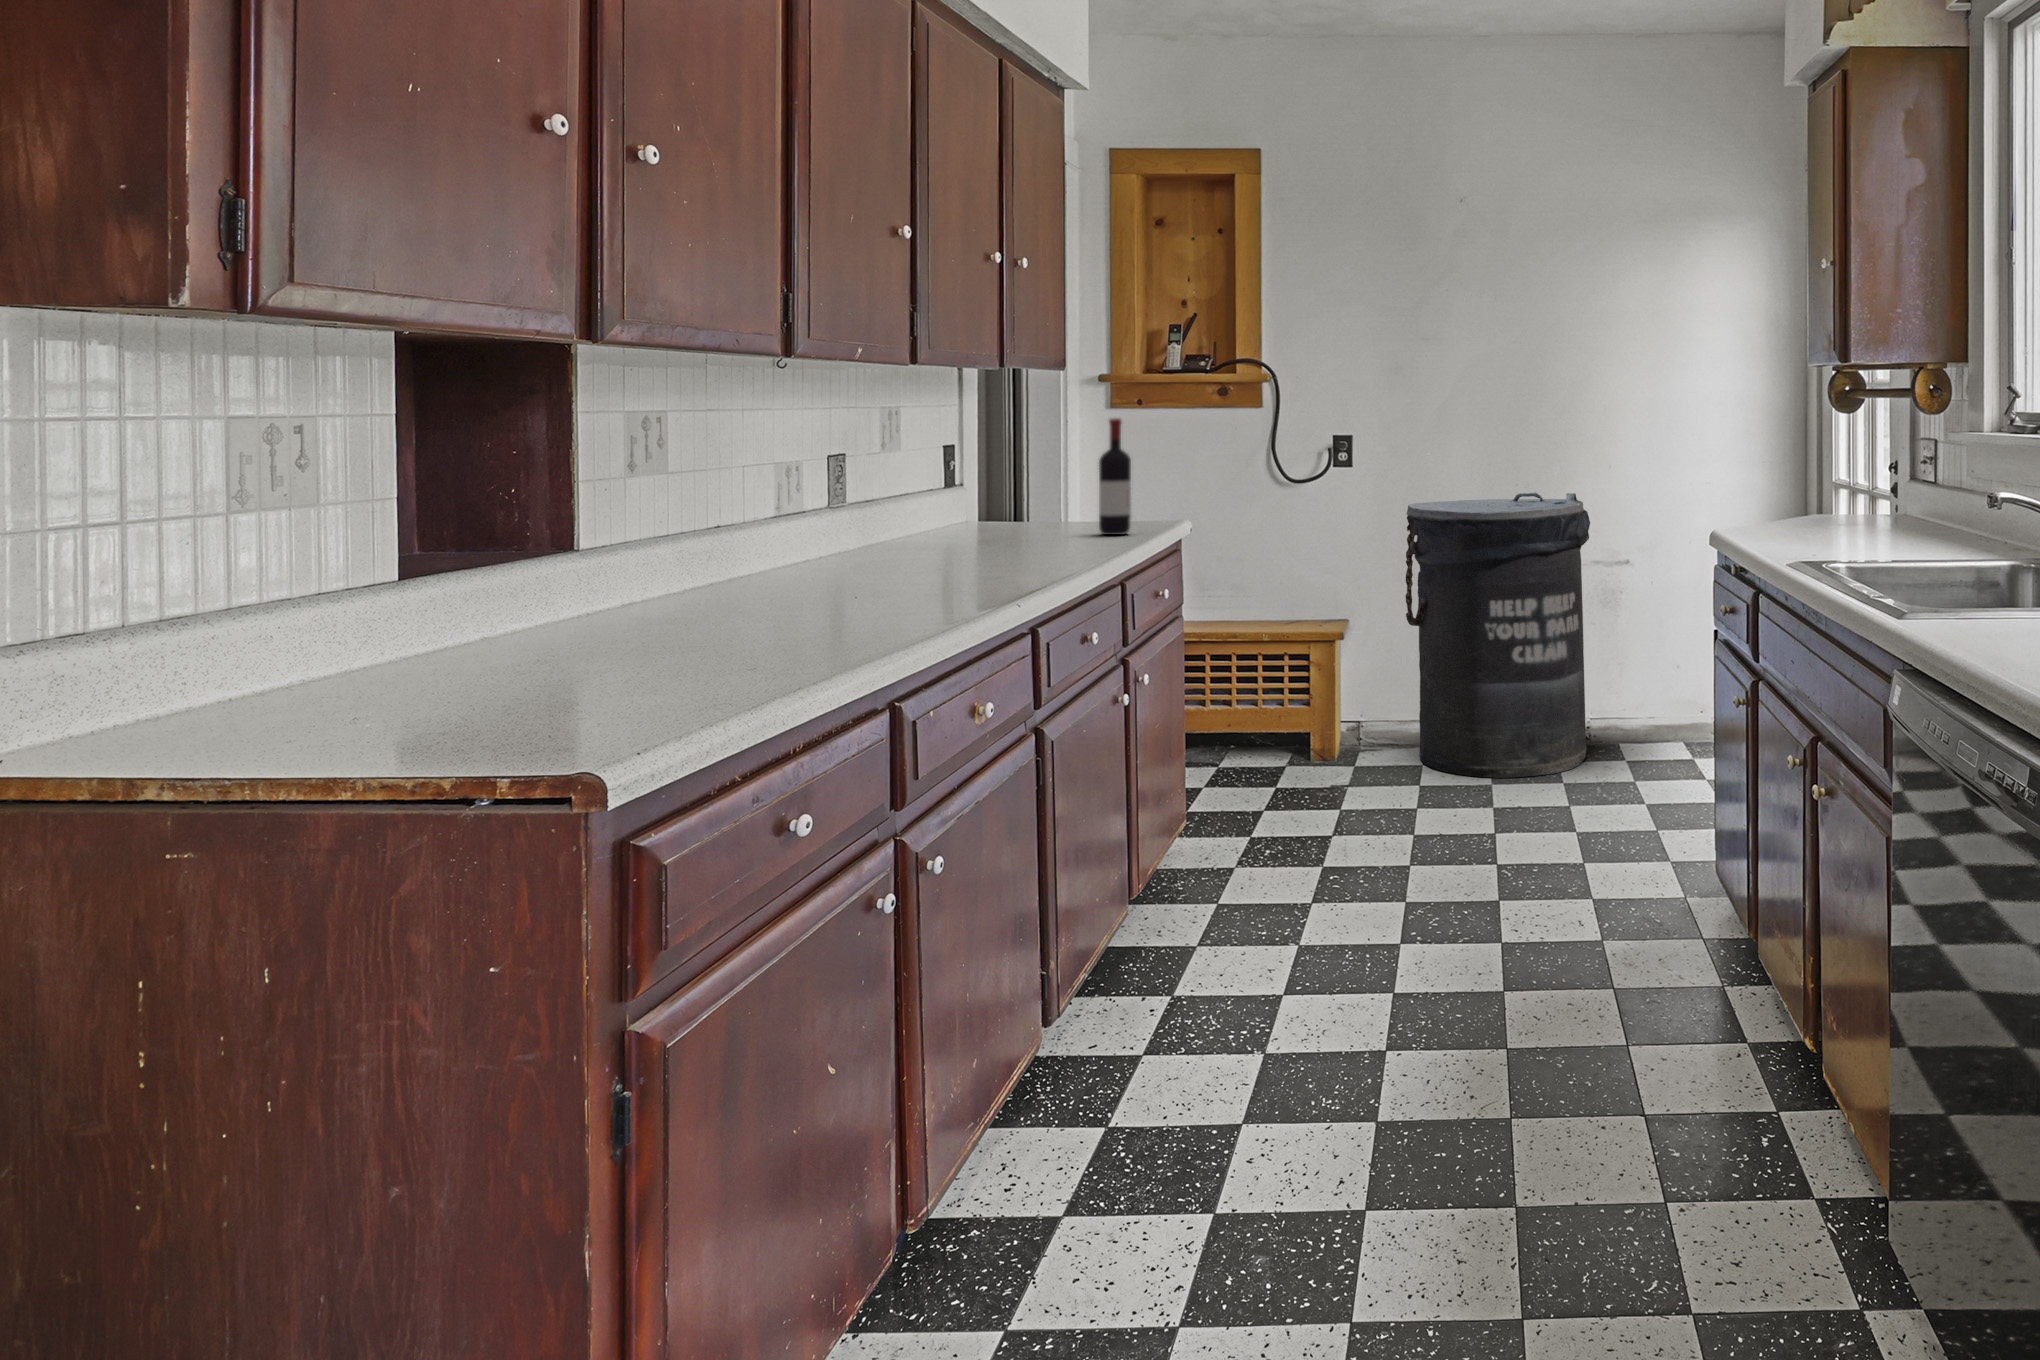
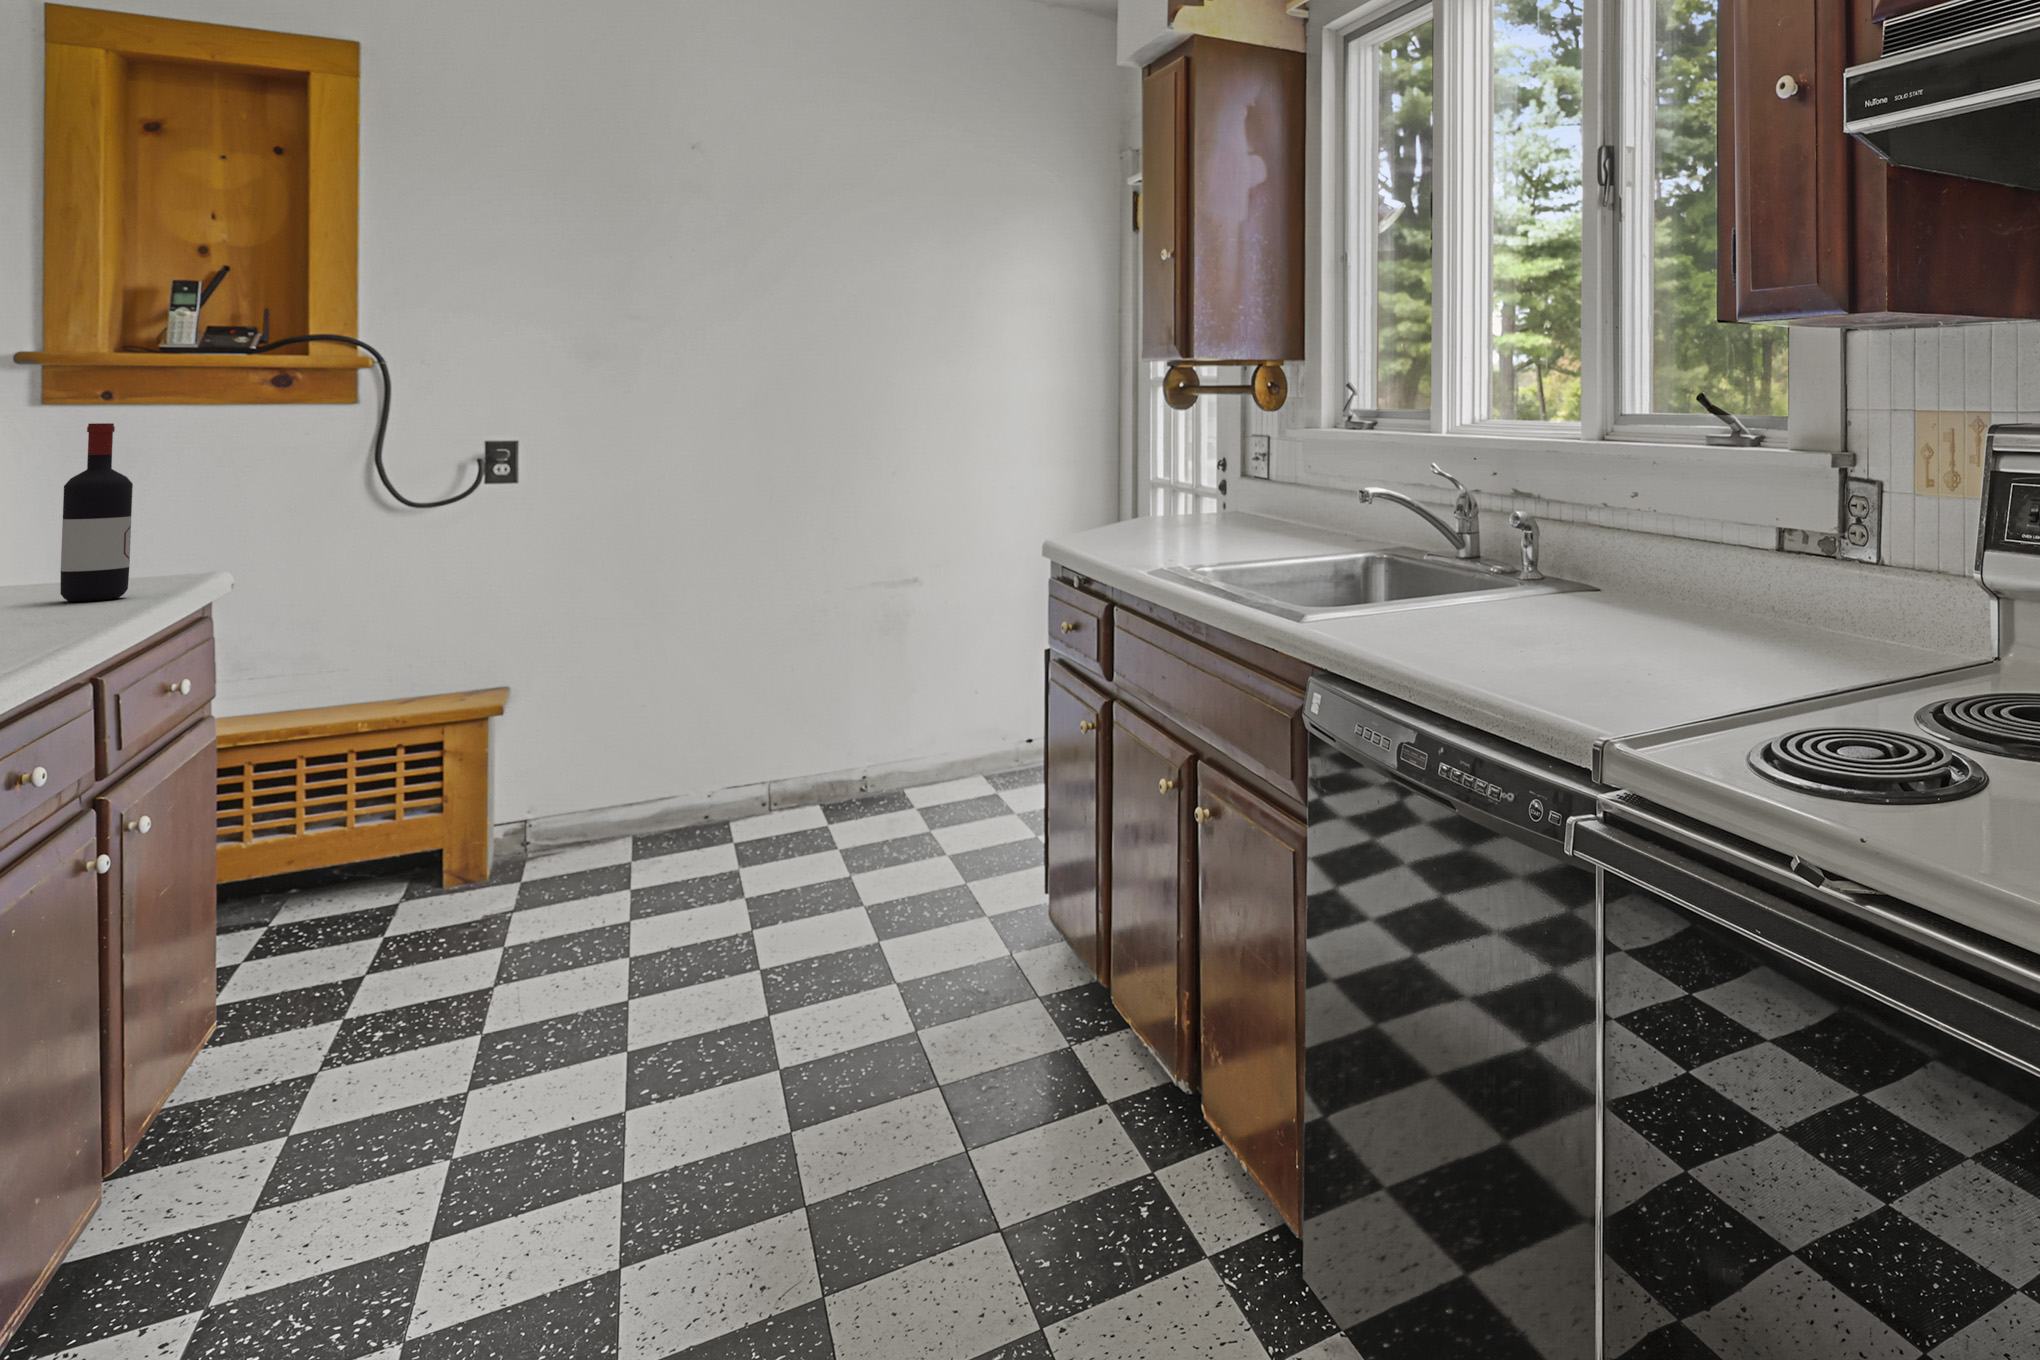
trash can: present [1406,492,1590,778] -> none [609,513,865,863]

